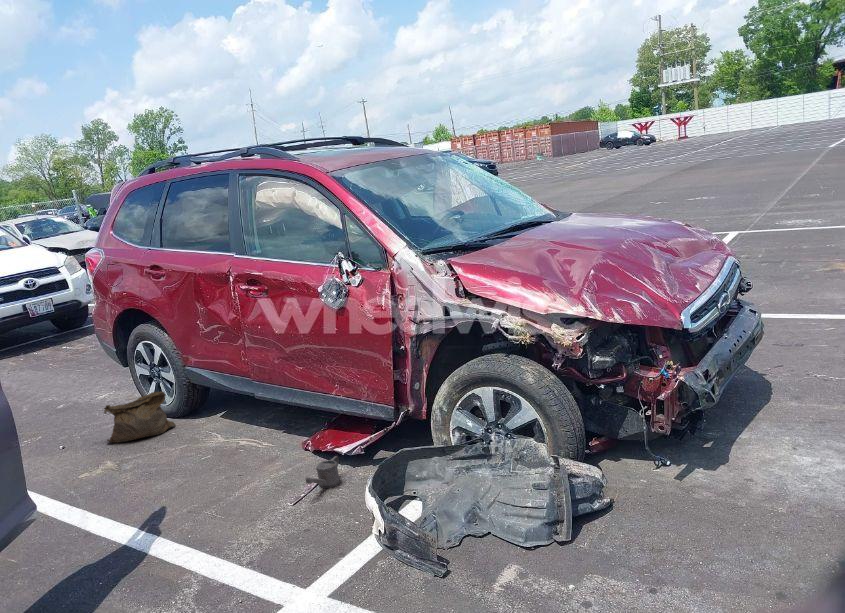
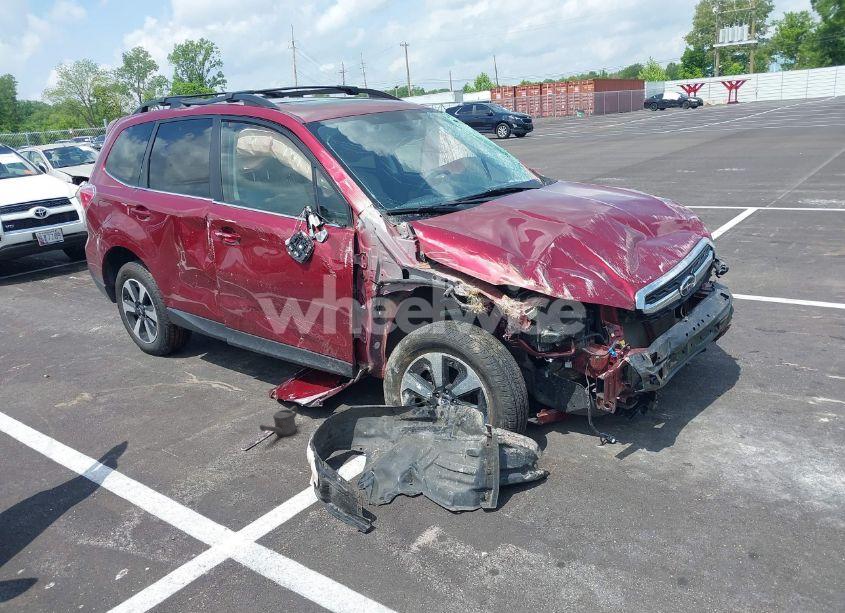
bag: present [104,391,176,443] -> none [87,329,157,375]

